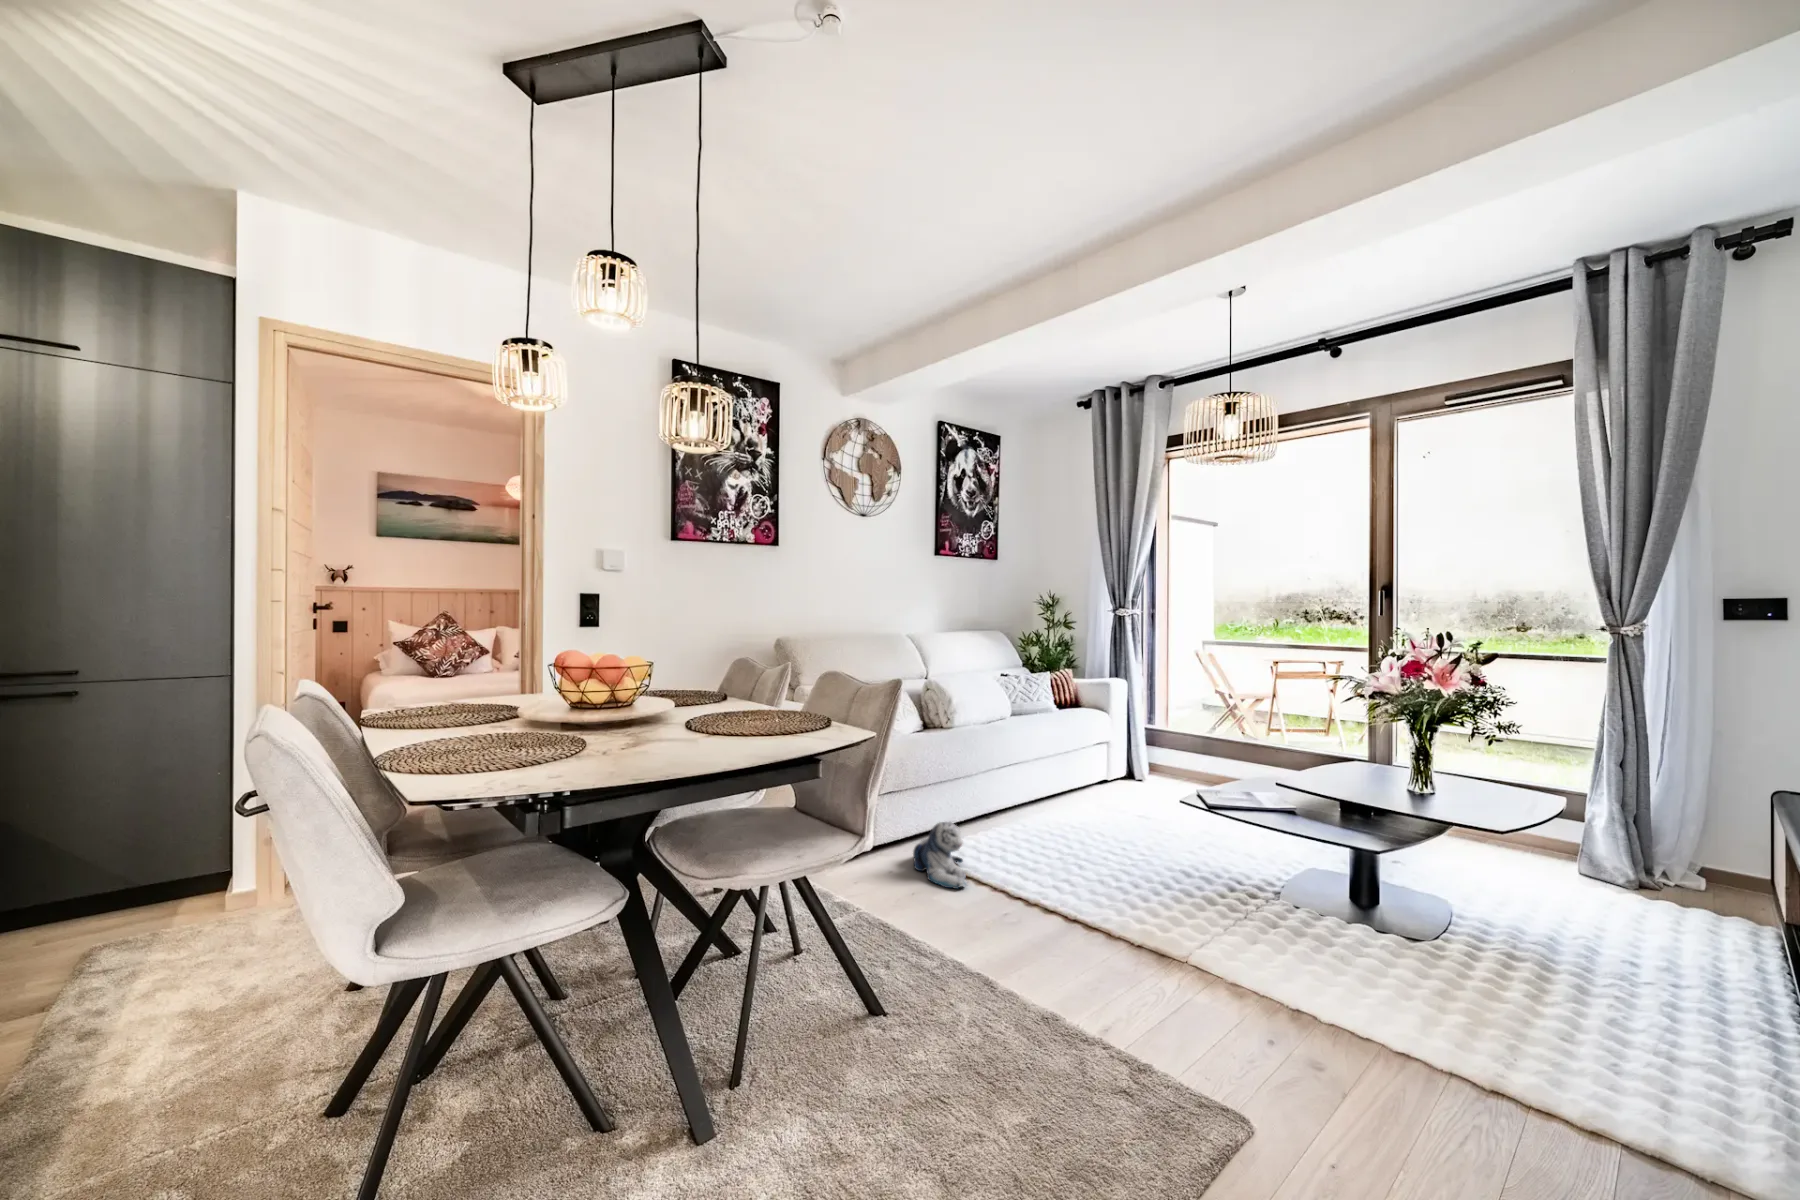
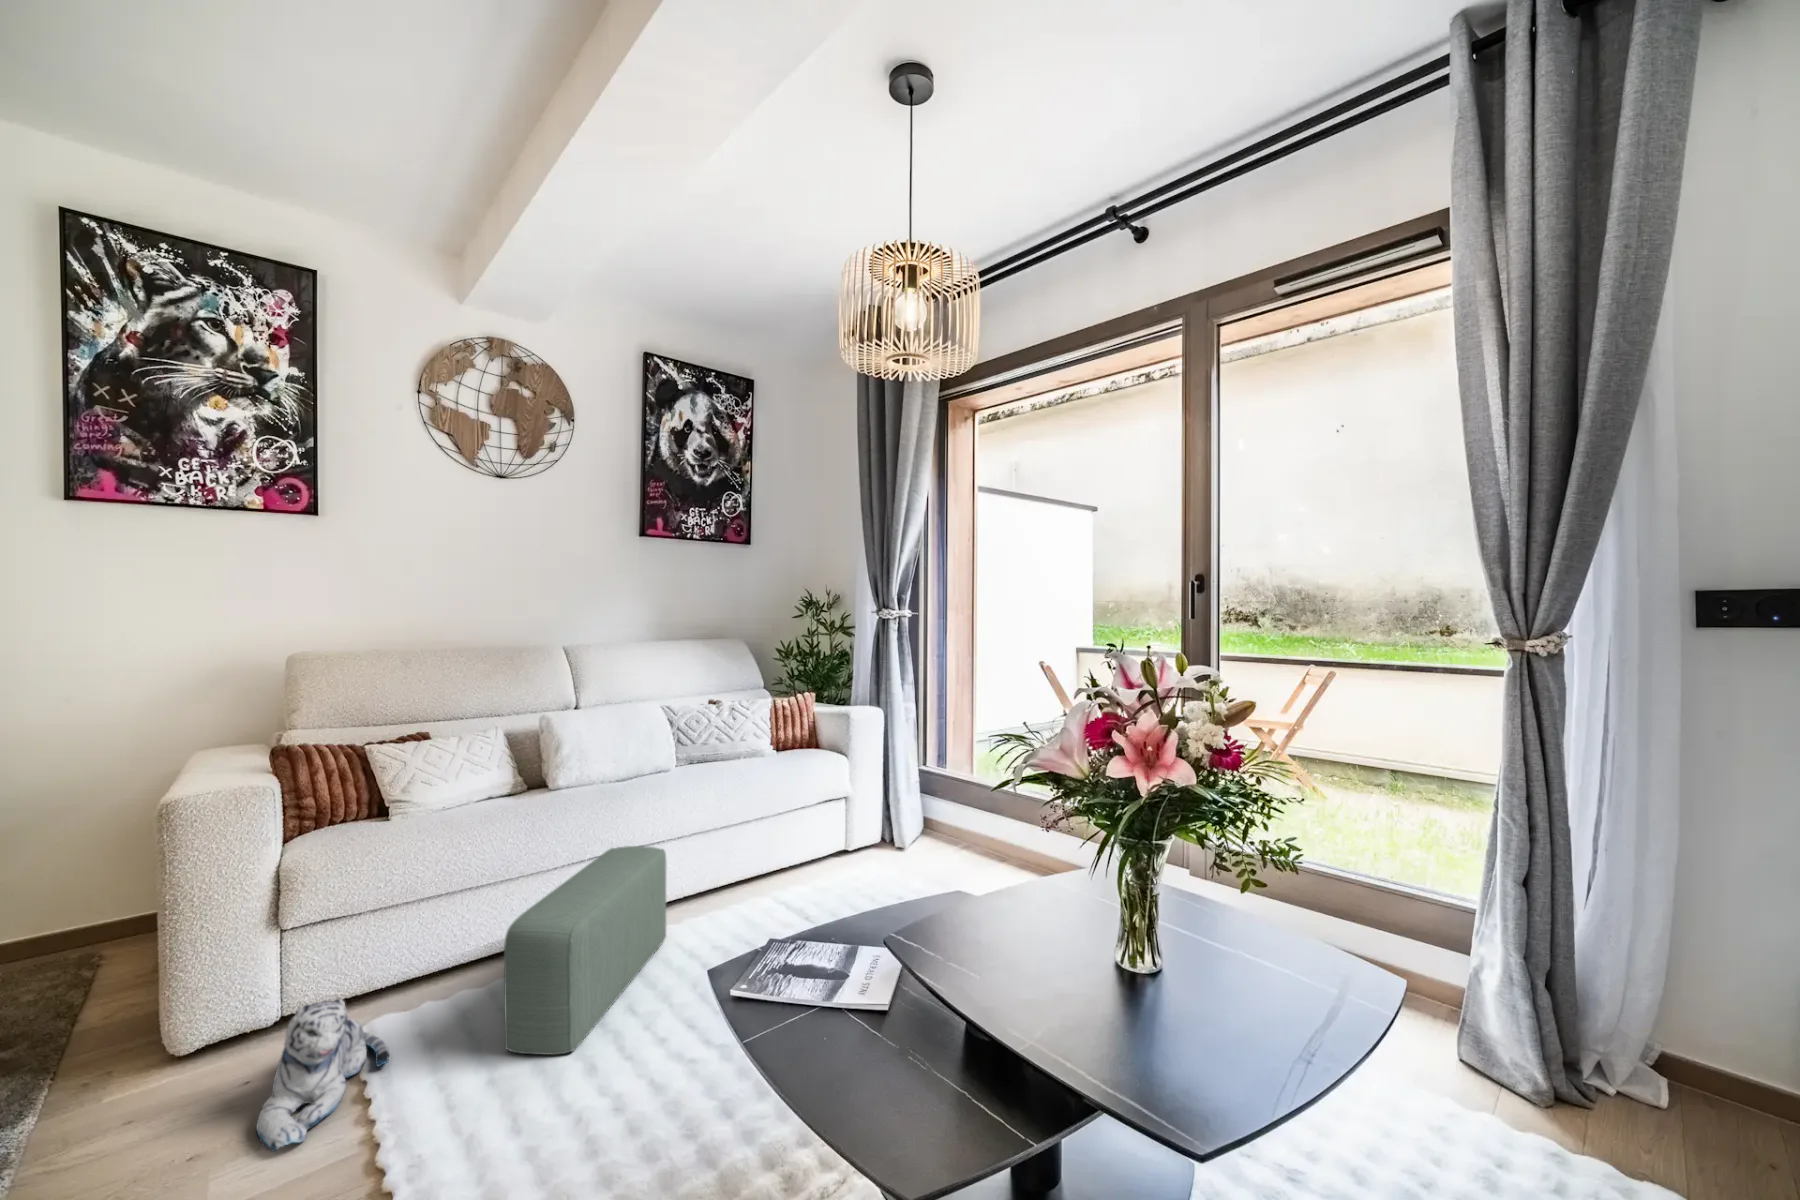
pouf: none [1009,759,1060,862] -> present [504,846,666,1055]

